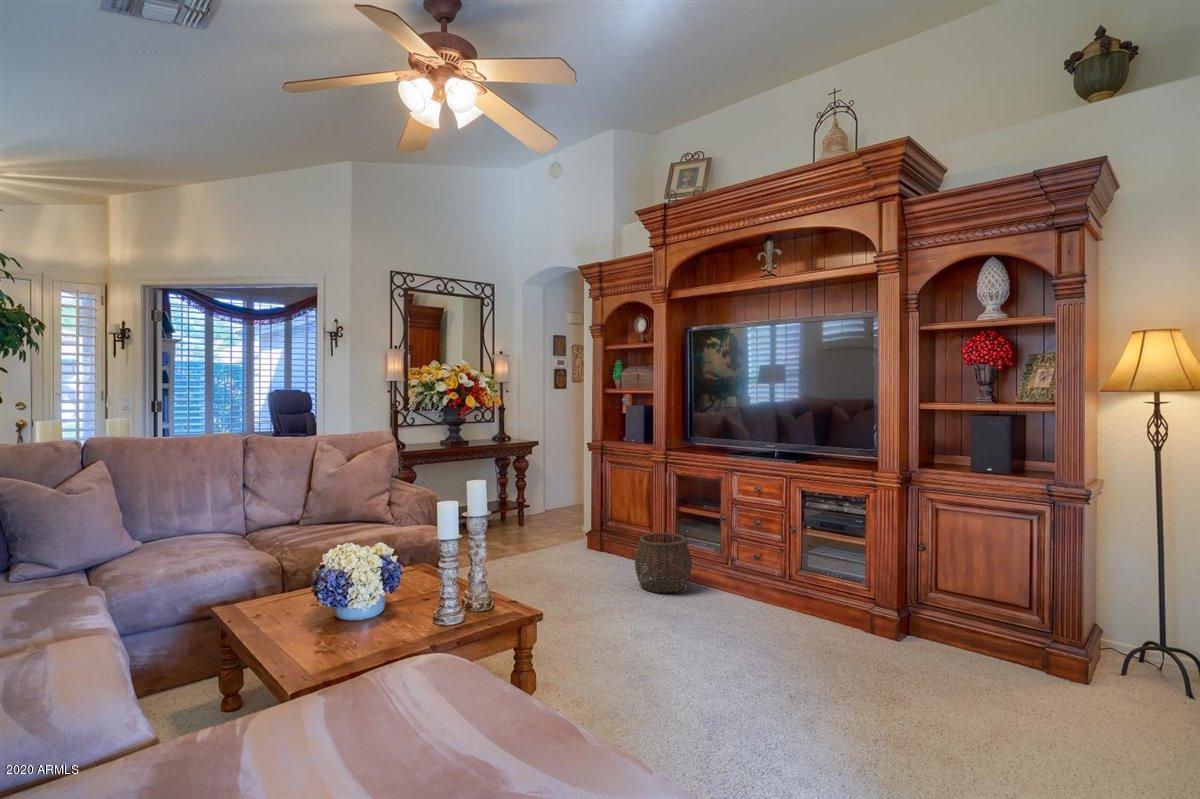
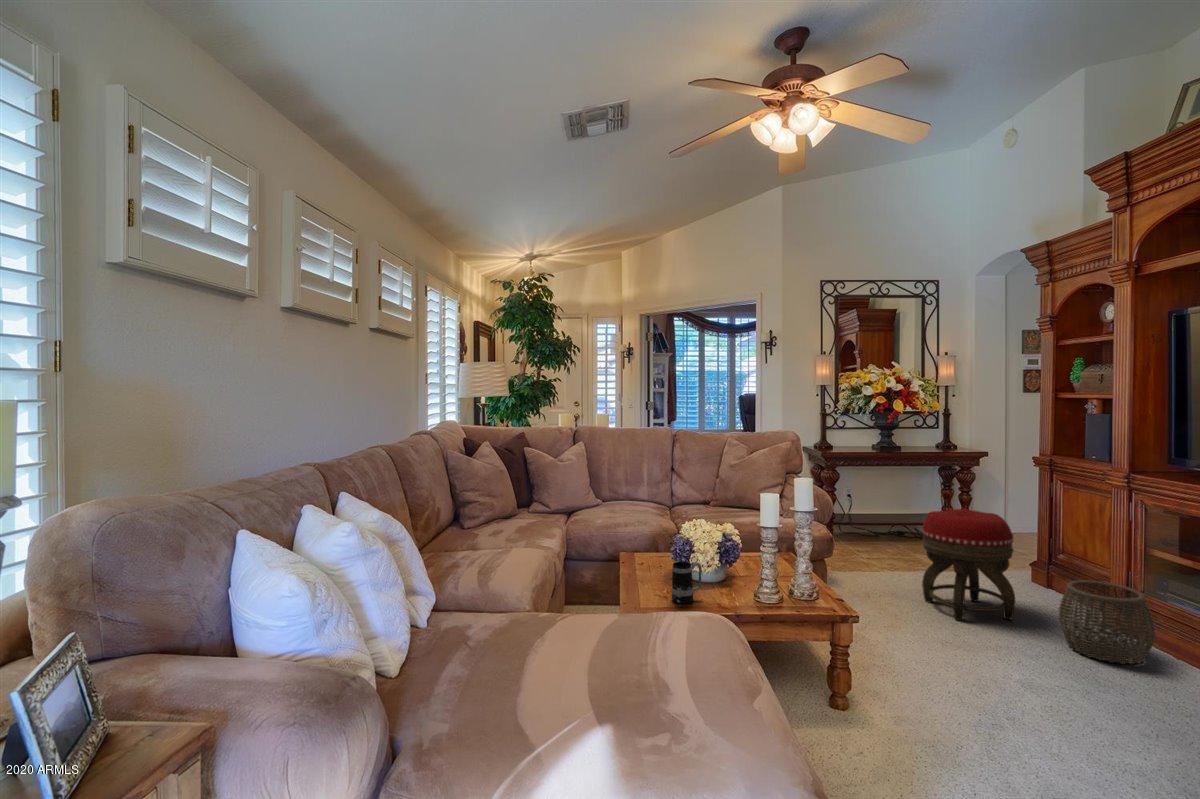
footstool: none [528,491,599,590] -> present [922,509,1015,621]
mug: none [363,588,399,645] -> present [671,562,702,603]

